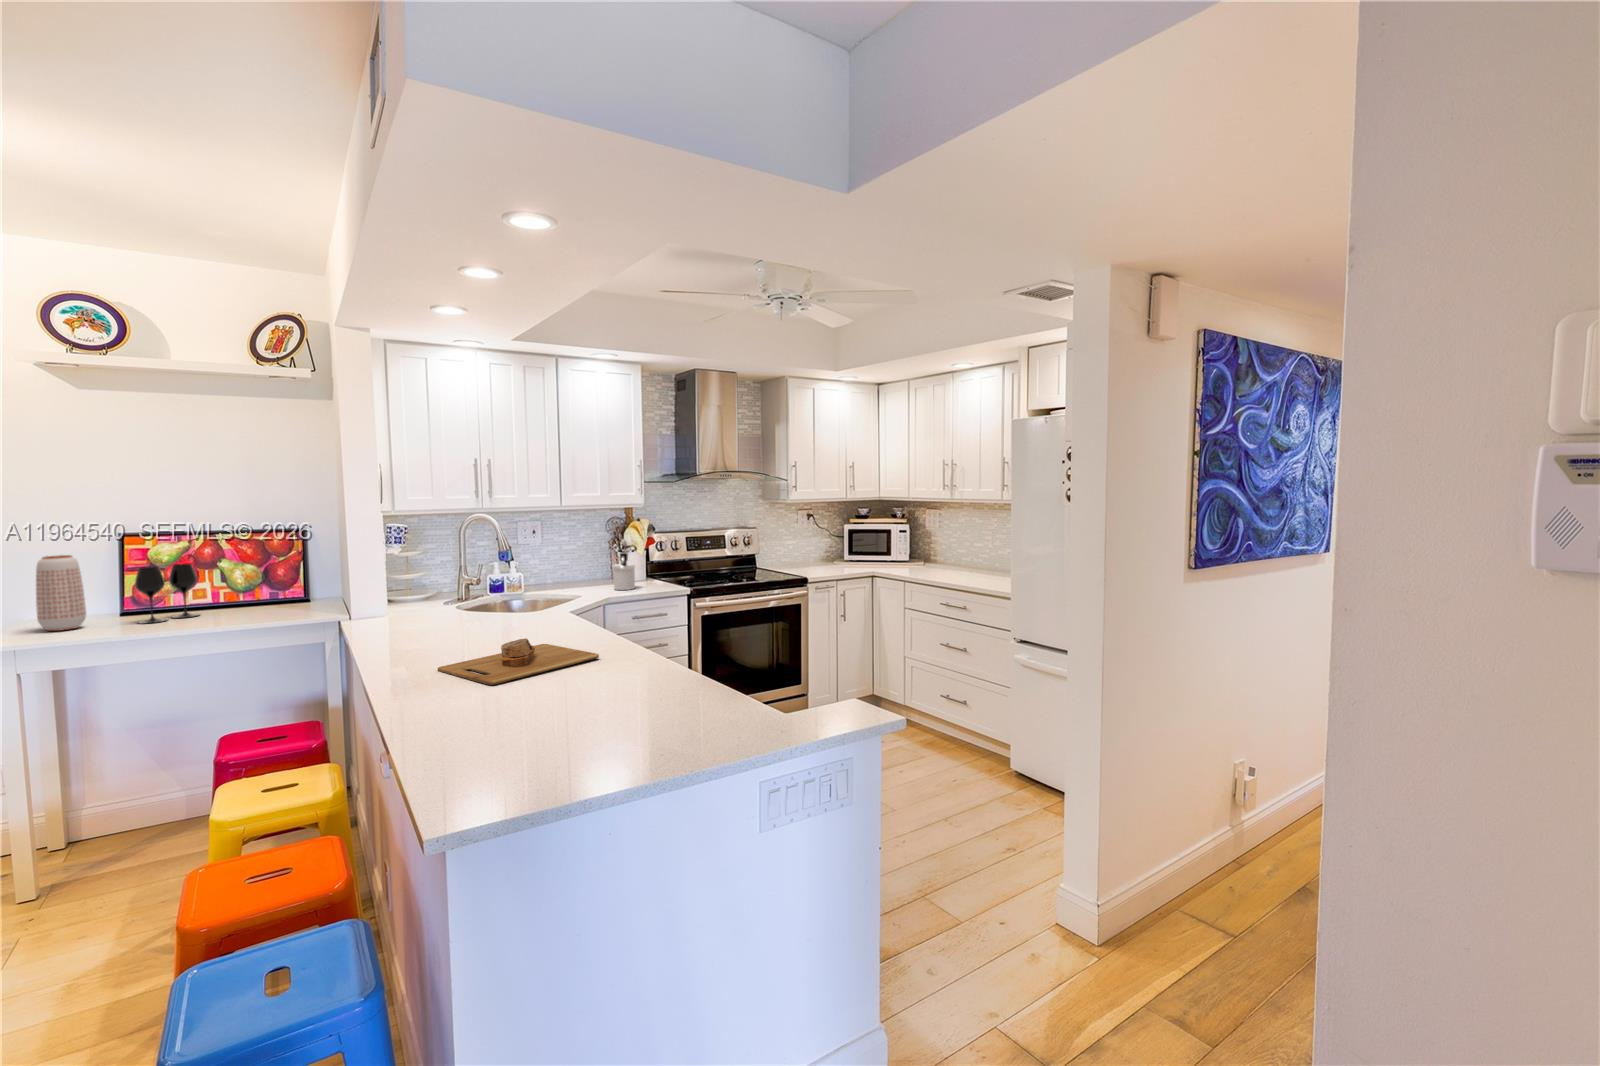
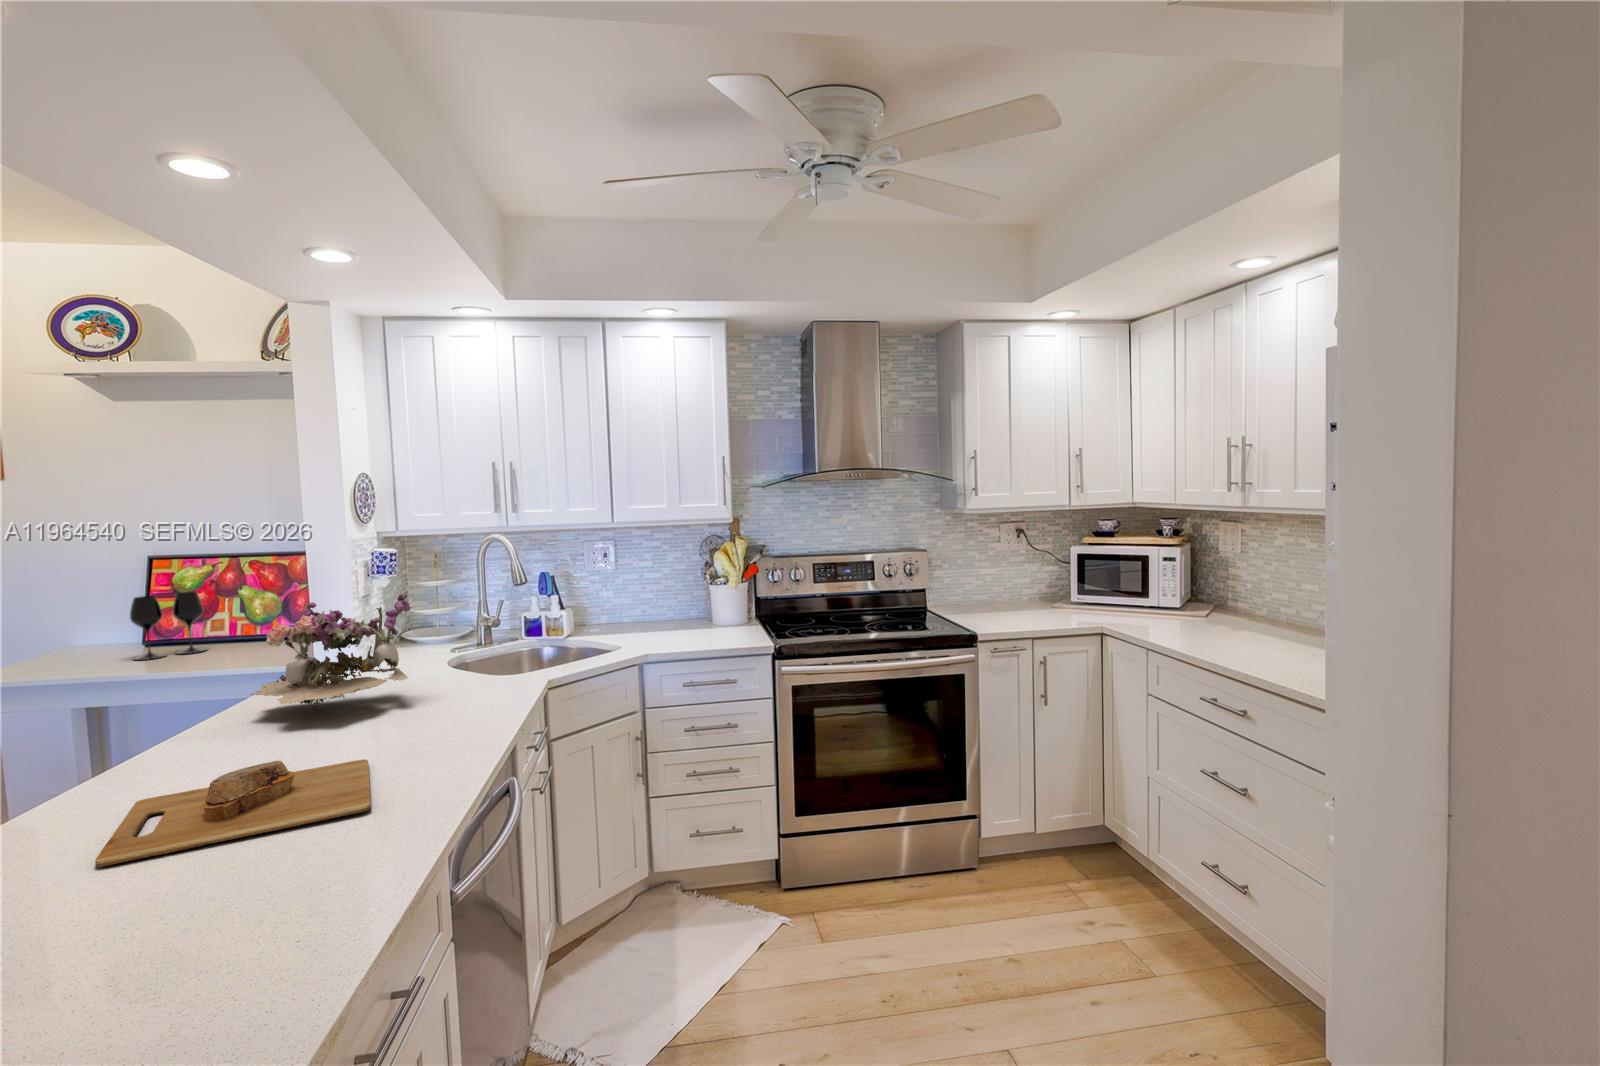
flower arrangement: none [384,548,500,632] -> present [251,591,410,708]
soap dispenser: present [612,552,635,590] -> none [684,587,715,640]
vase: present [36,555,86,631] -> none [37,582,90,665]

